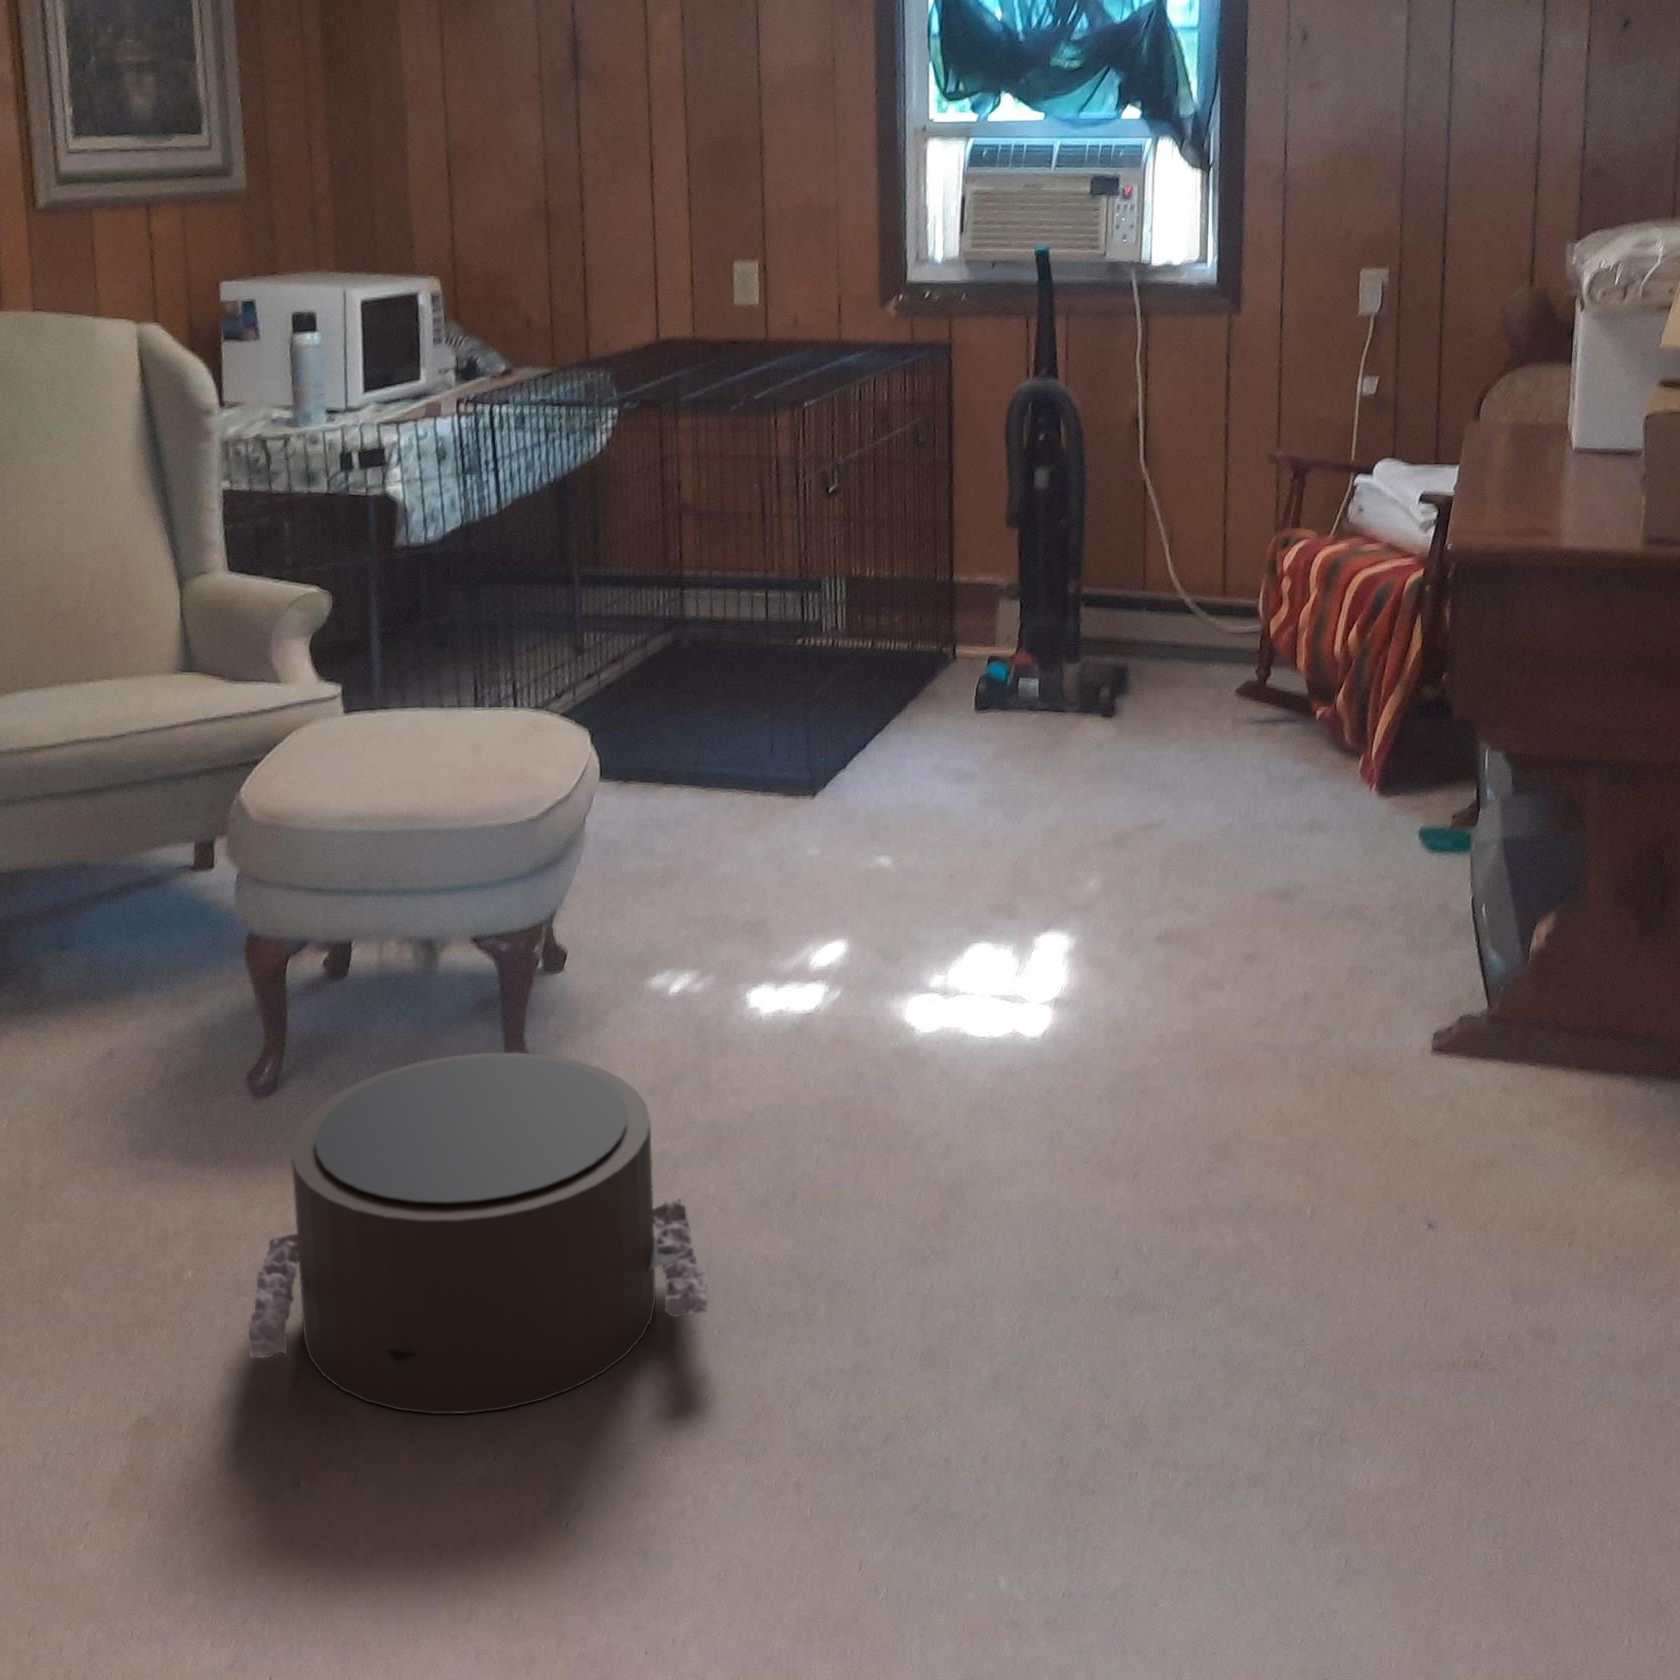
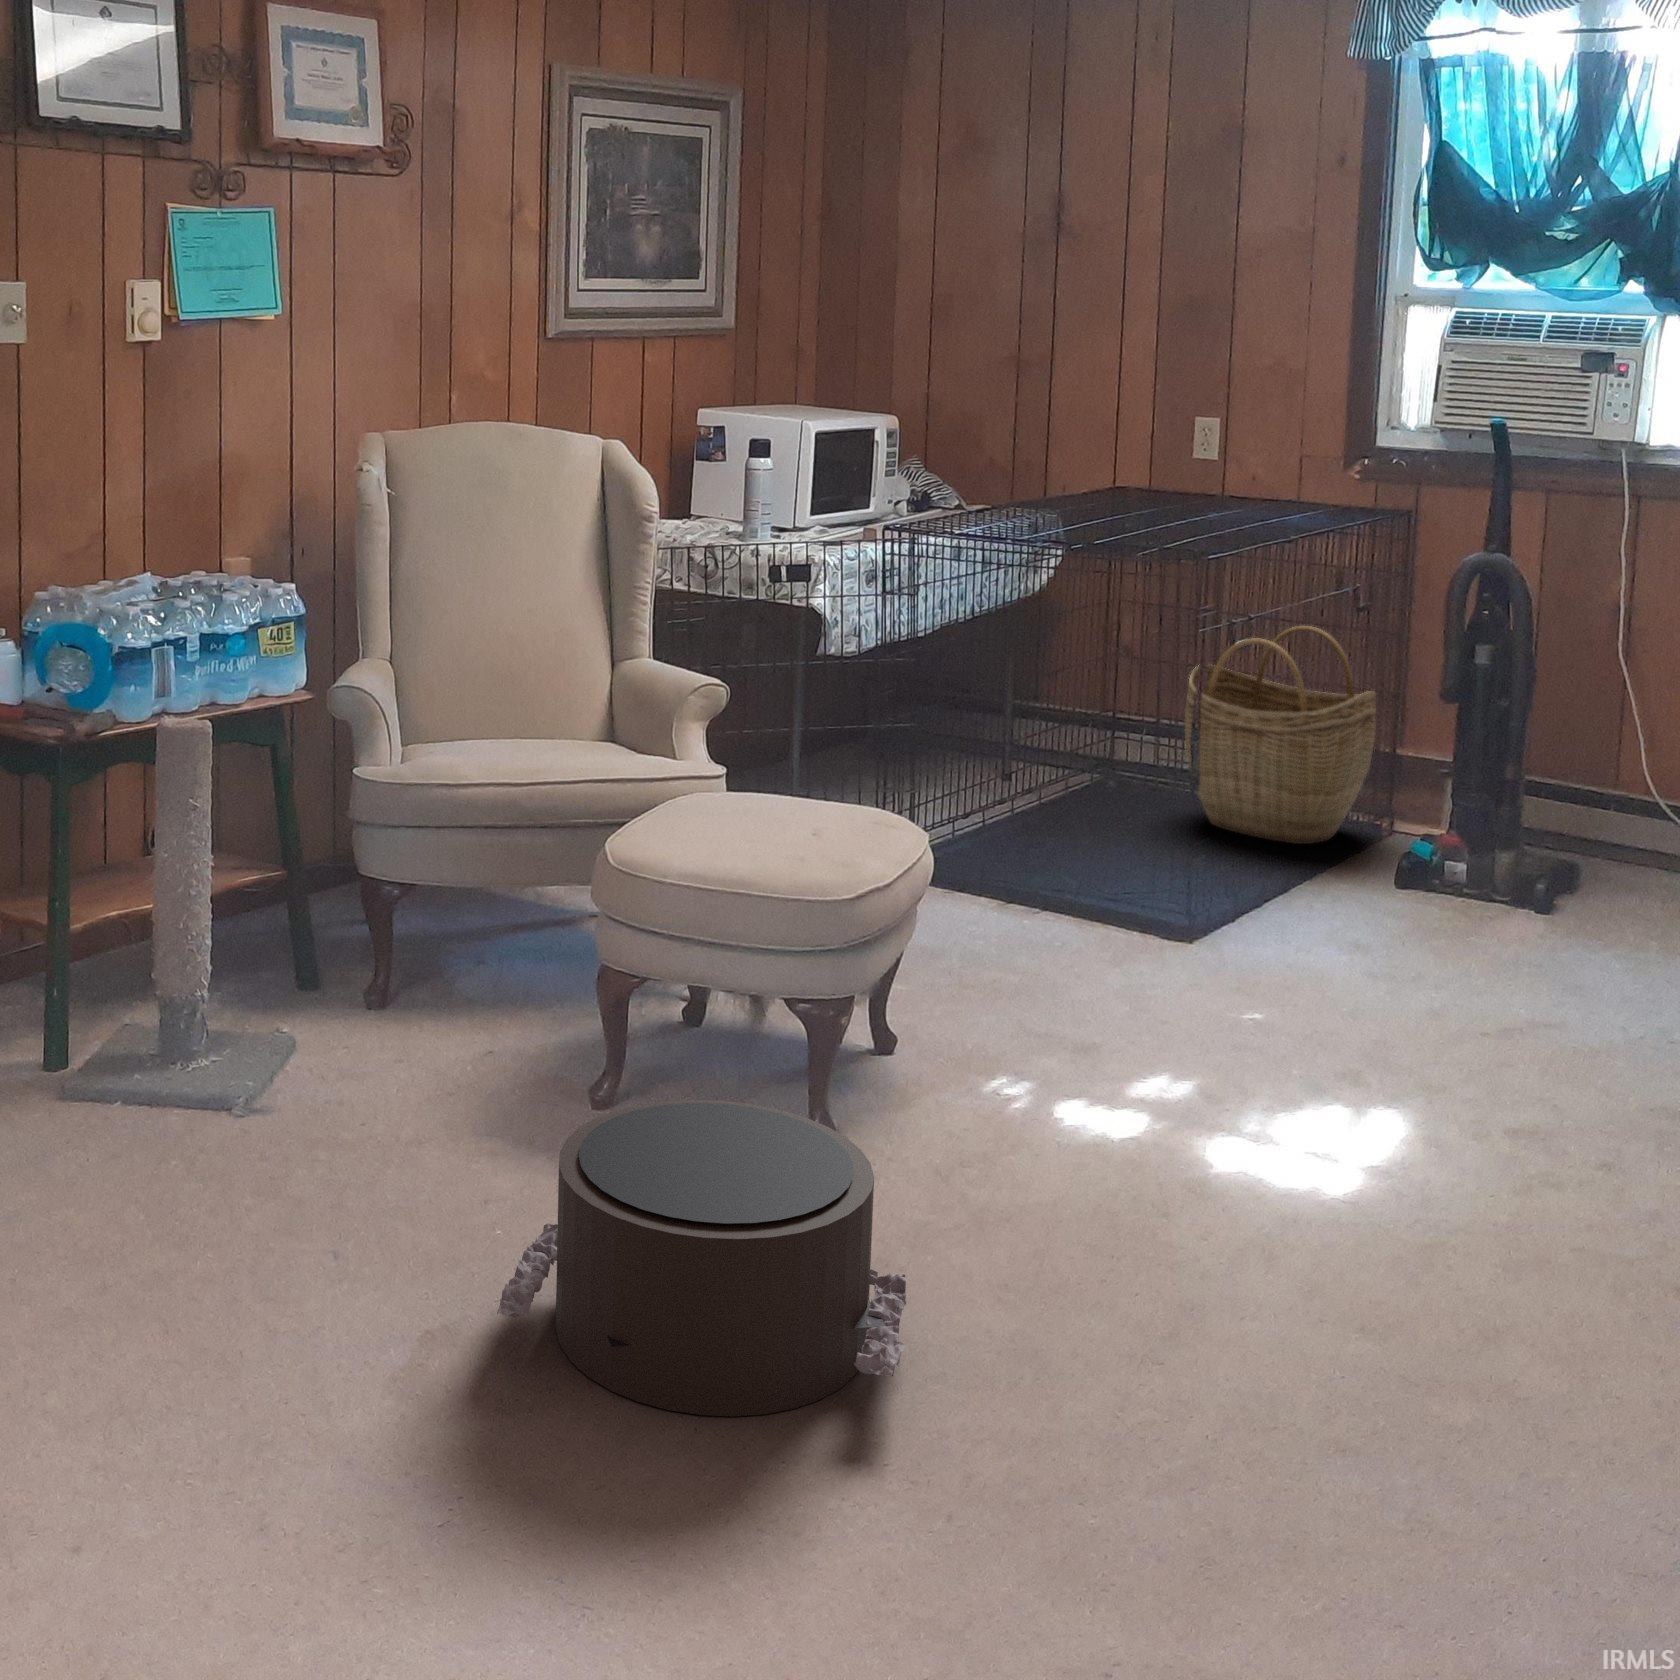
woven basket: none [760,462,937,678] -> present [1185,626,1376,844]

